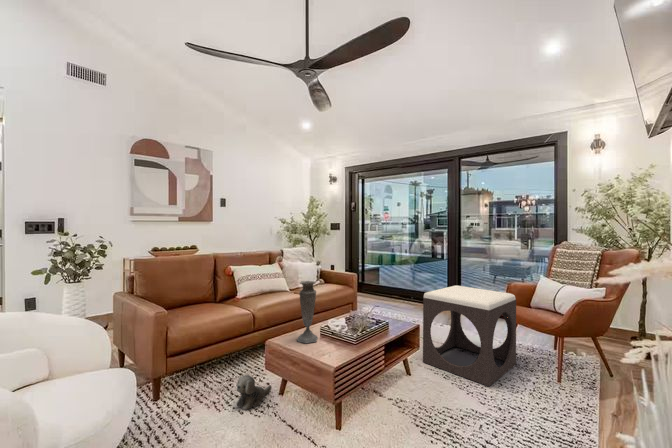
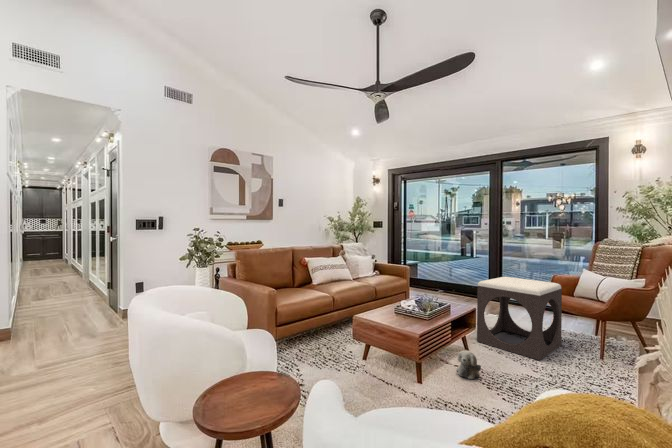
vase: present [297,281,318,343] -> none [377,268,394,319]
plush toy: present [237,375,271,410] -> present [457,351,481,379]

